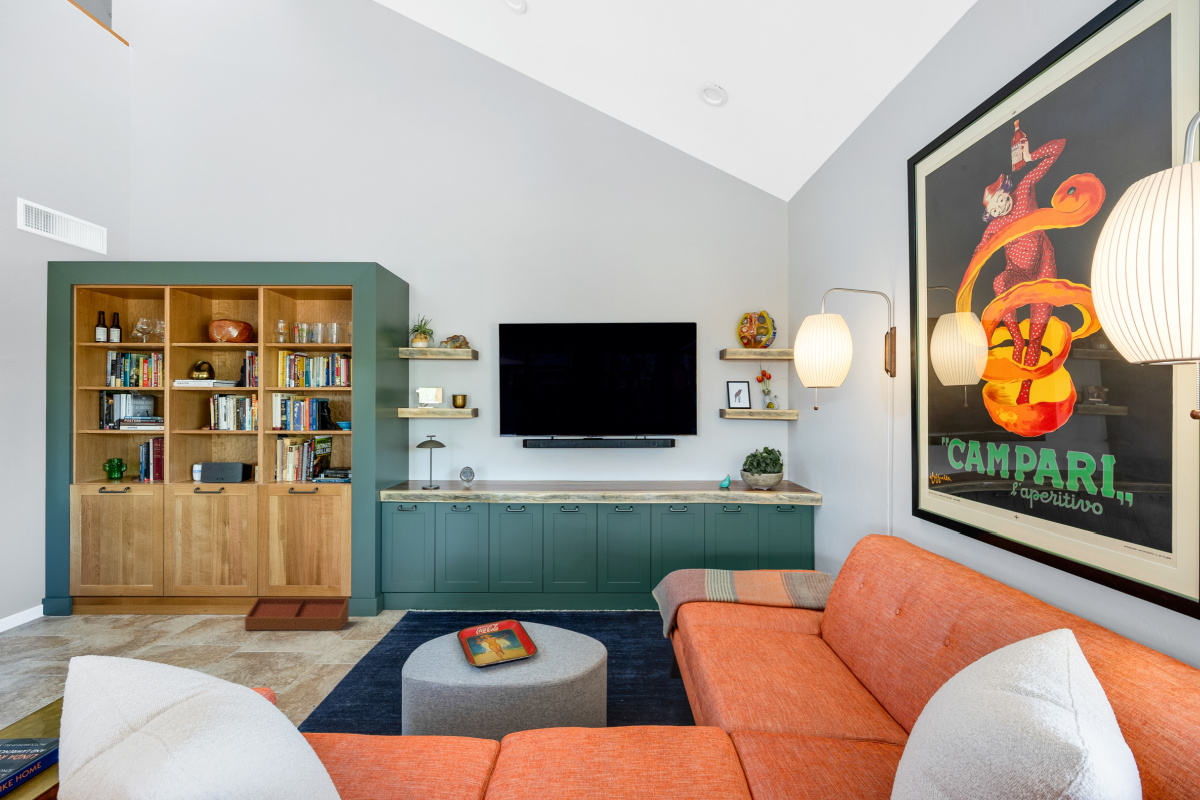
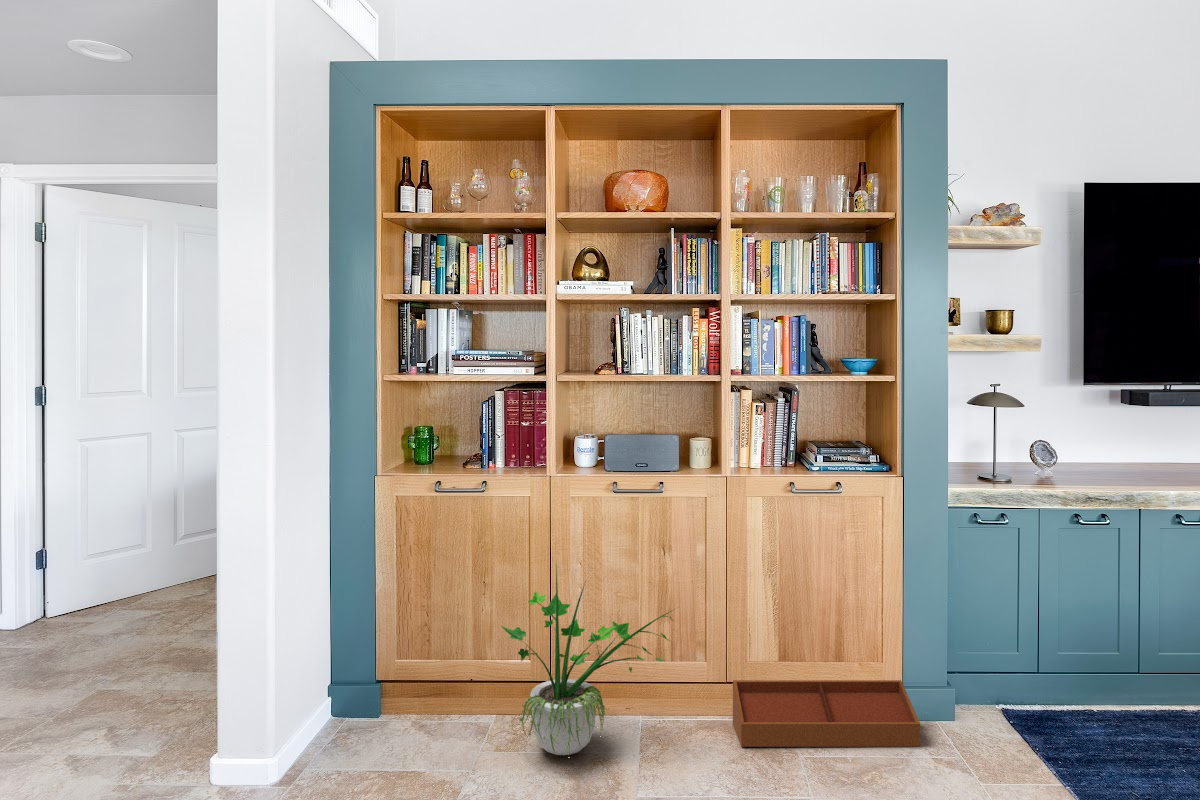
potted plant: none [119,529,213,632] -> present [501,568,673,755]

